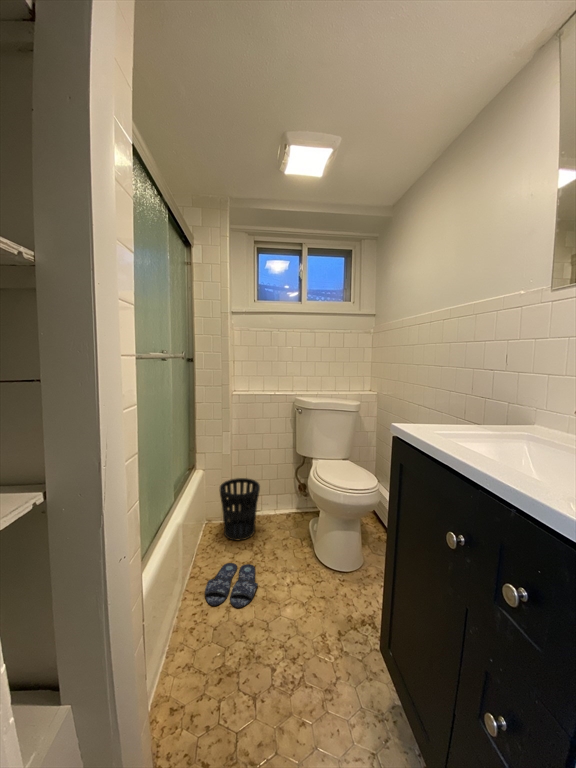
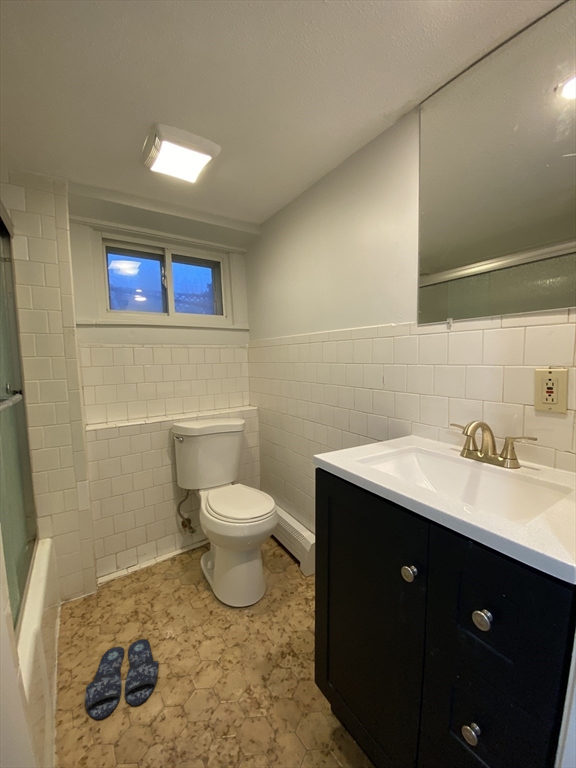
wastebasket: present [220,478,260,540] -> none [83,530,141,615]

